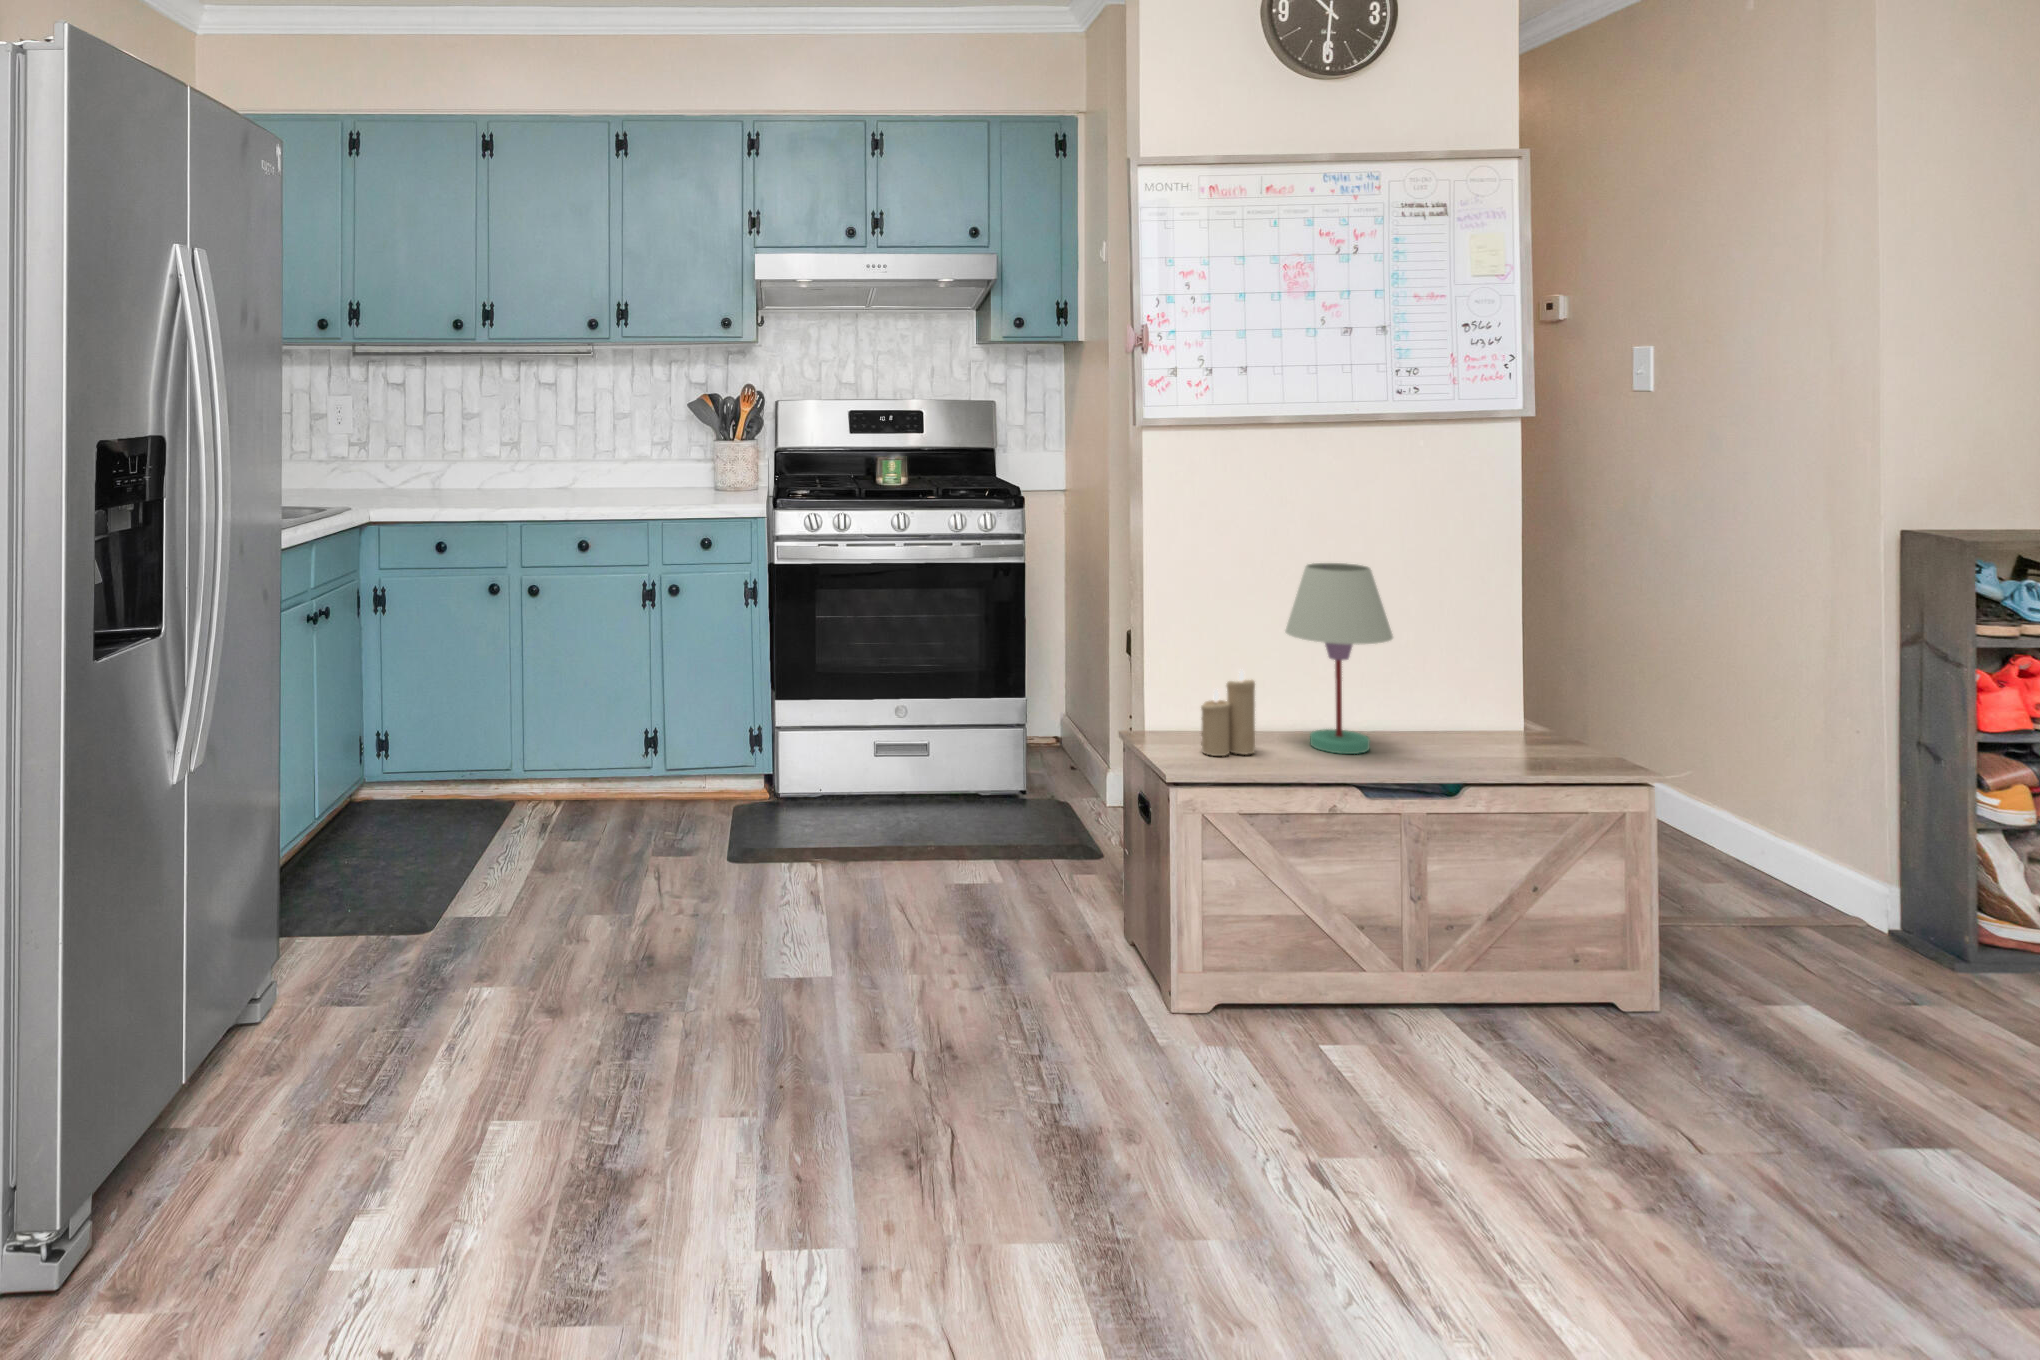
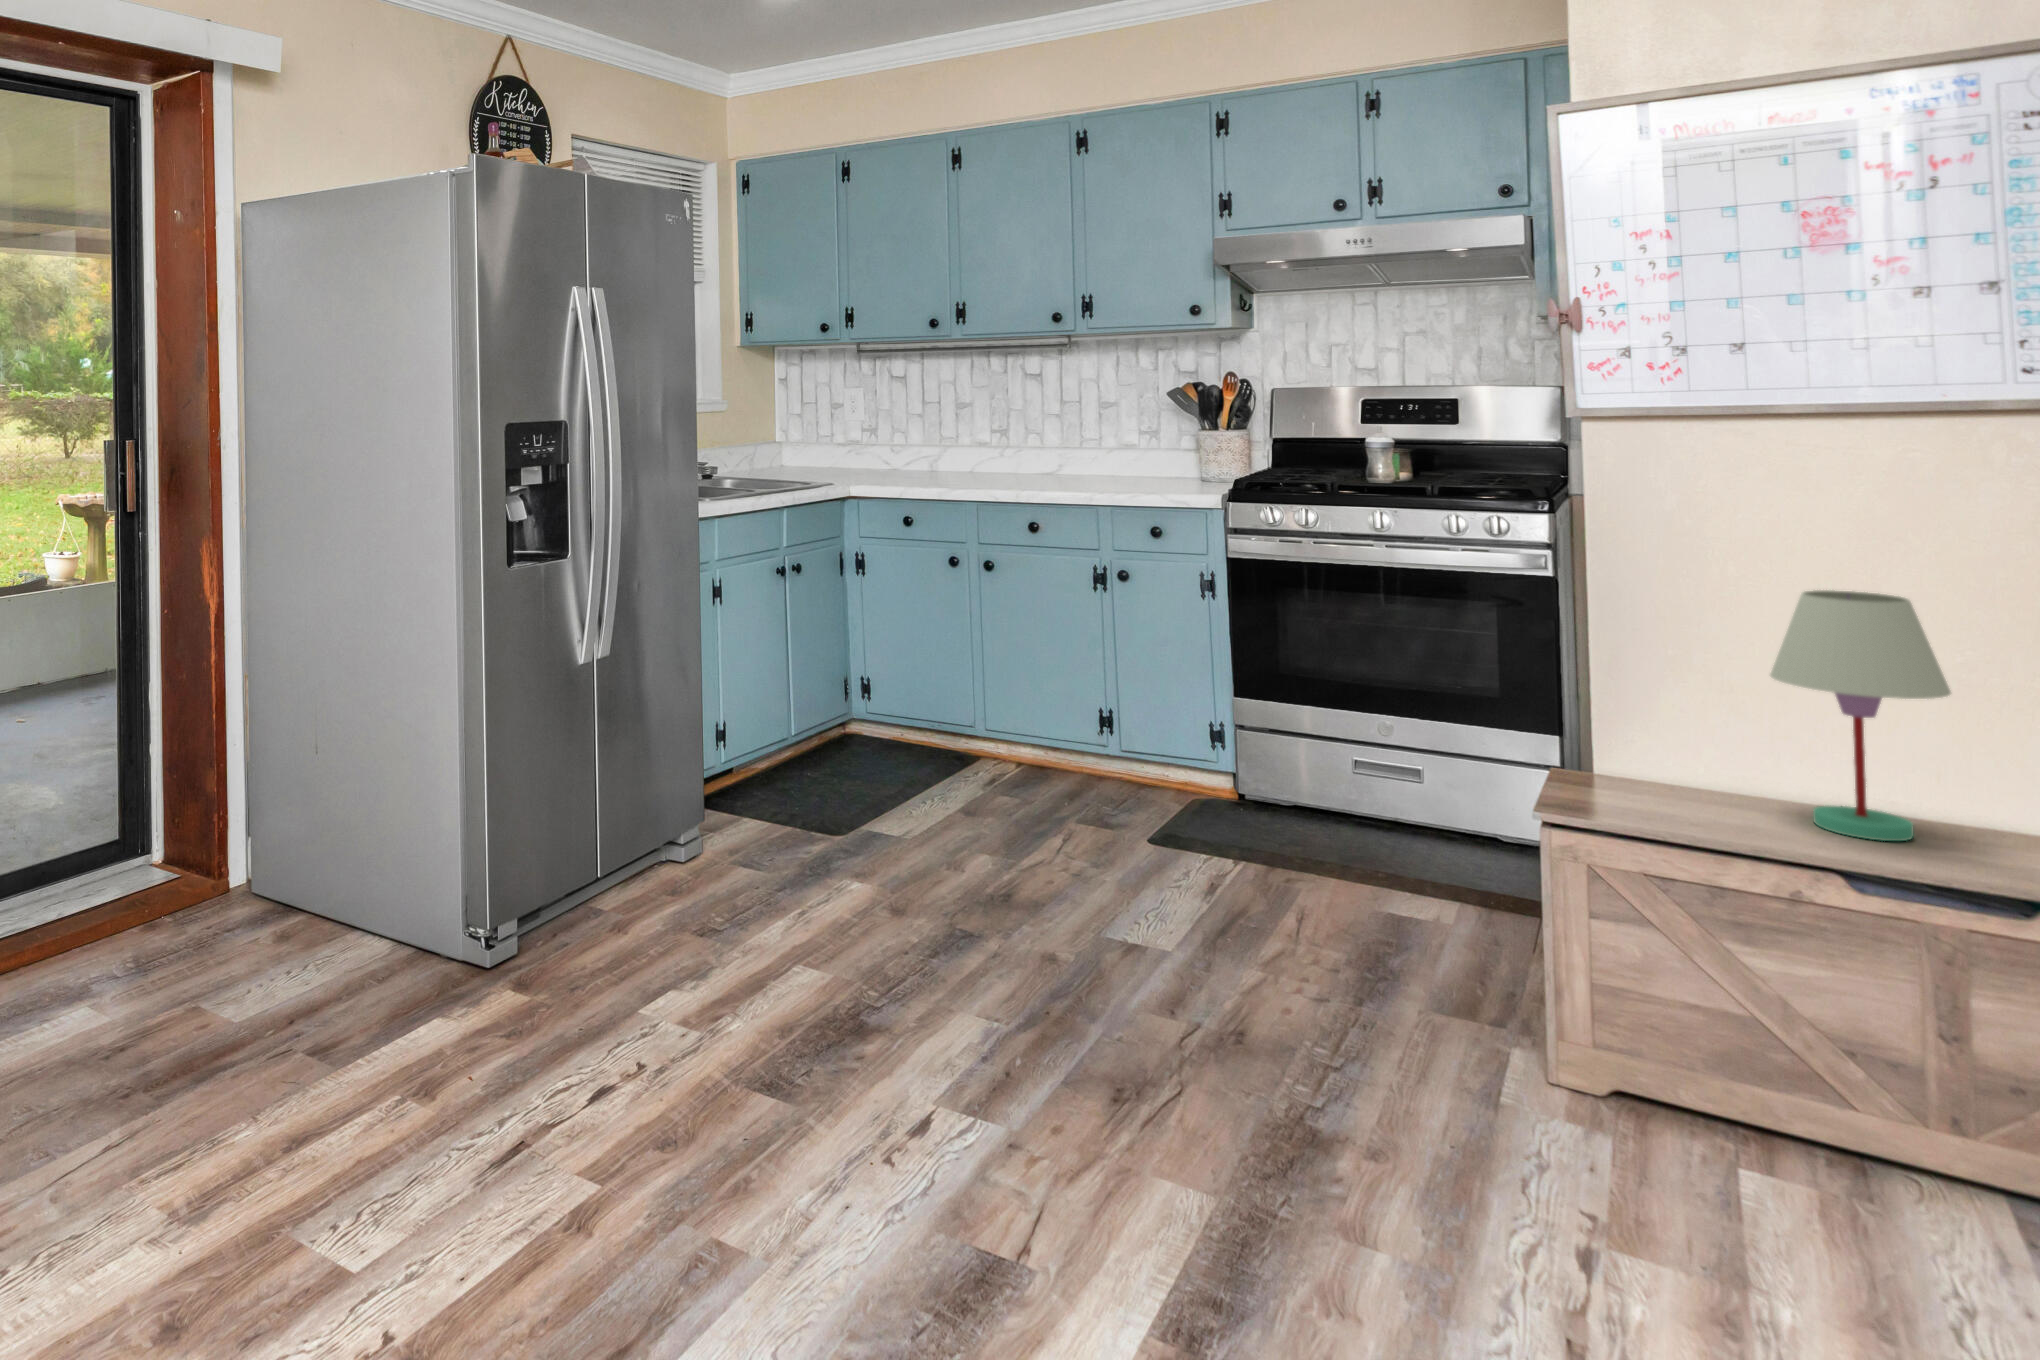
candle: present [1201,670,1255,756] -> none [1617,708,1702,812]

